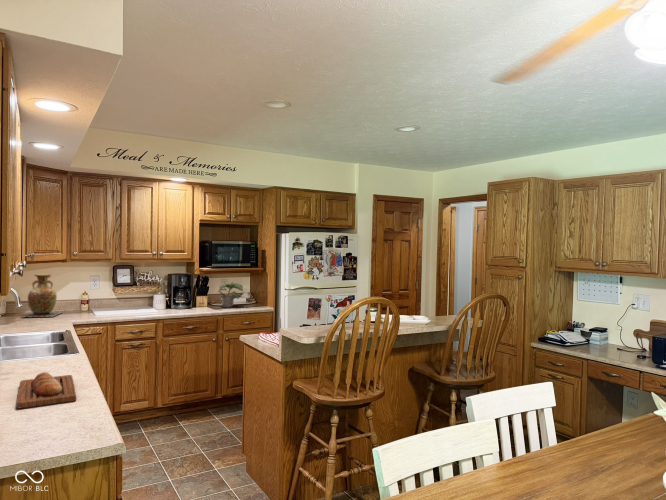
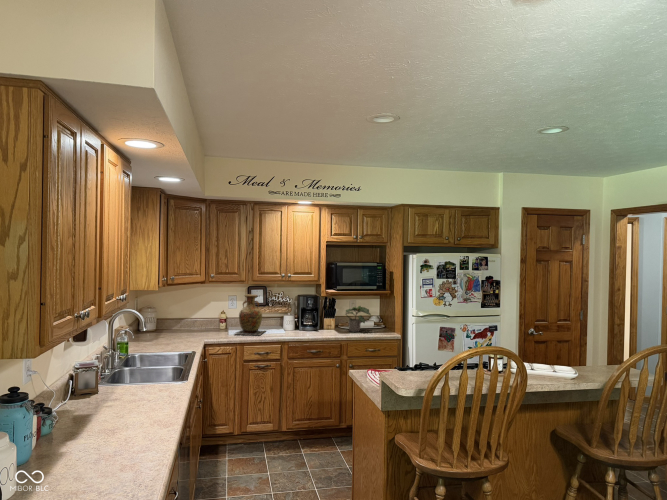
vase: present [23,274,60,317] -> present [235,294,265,335]
bread loaf: present [16,372,76,408] -> none [97,404,164,444]

